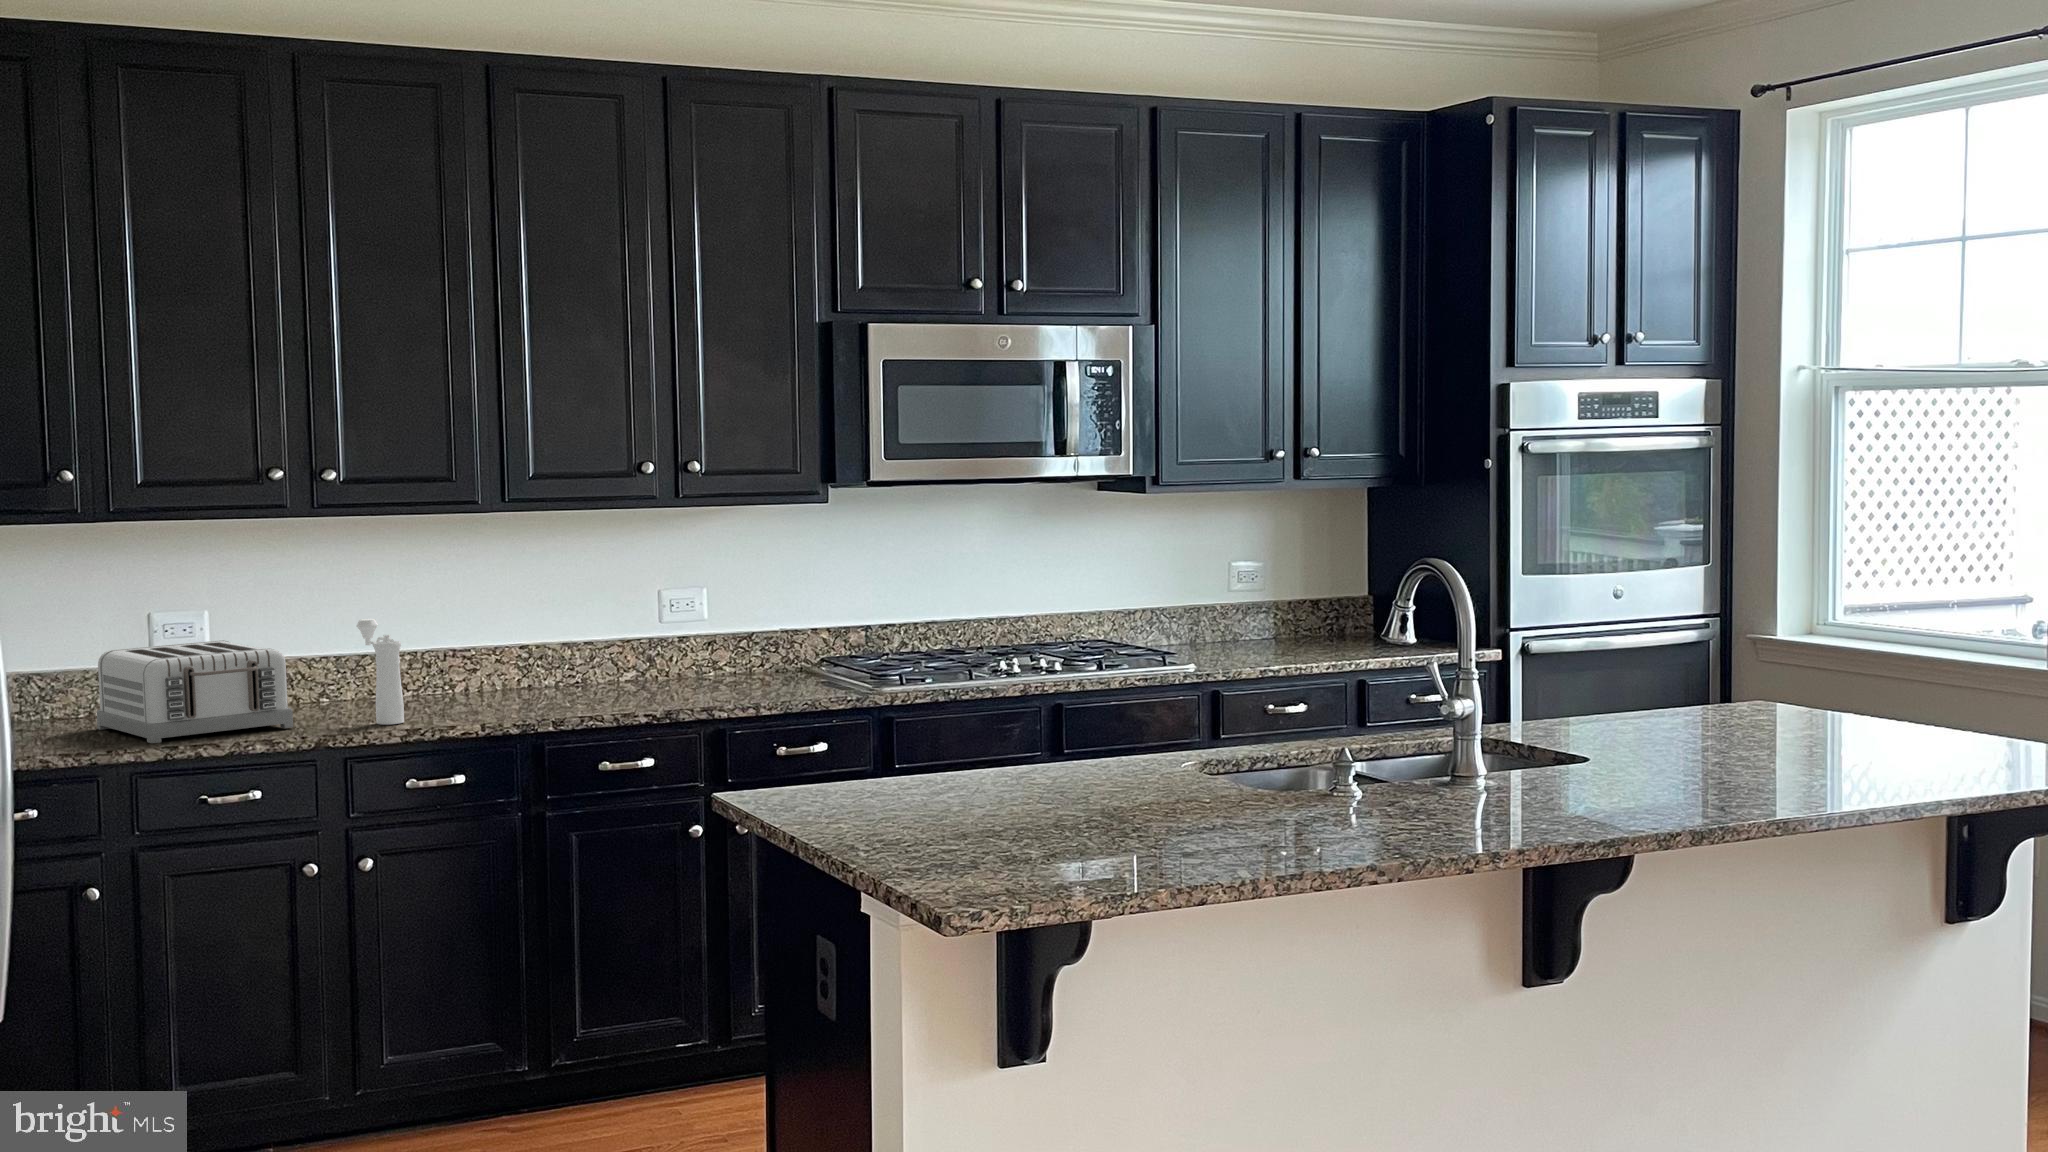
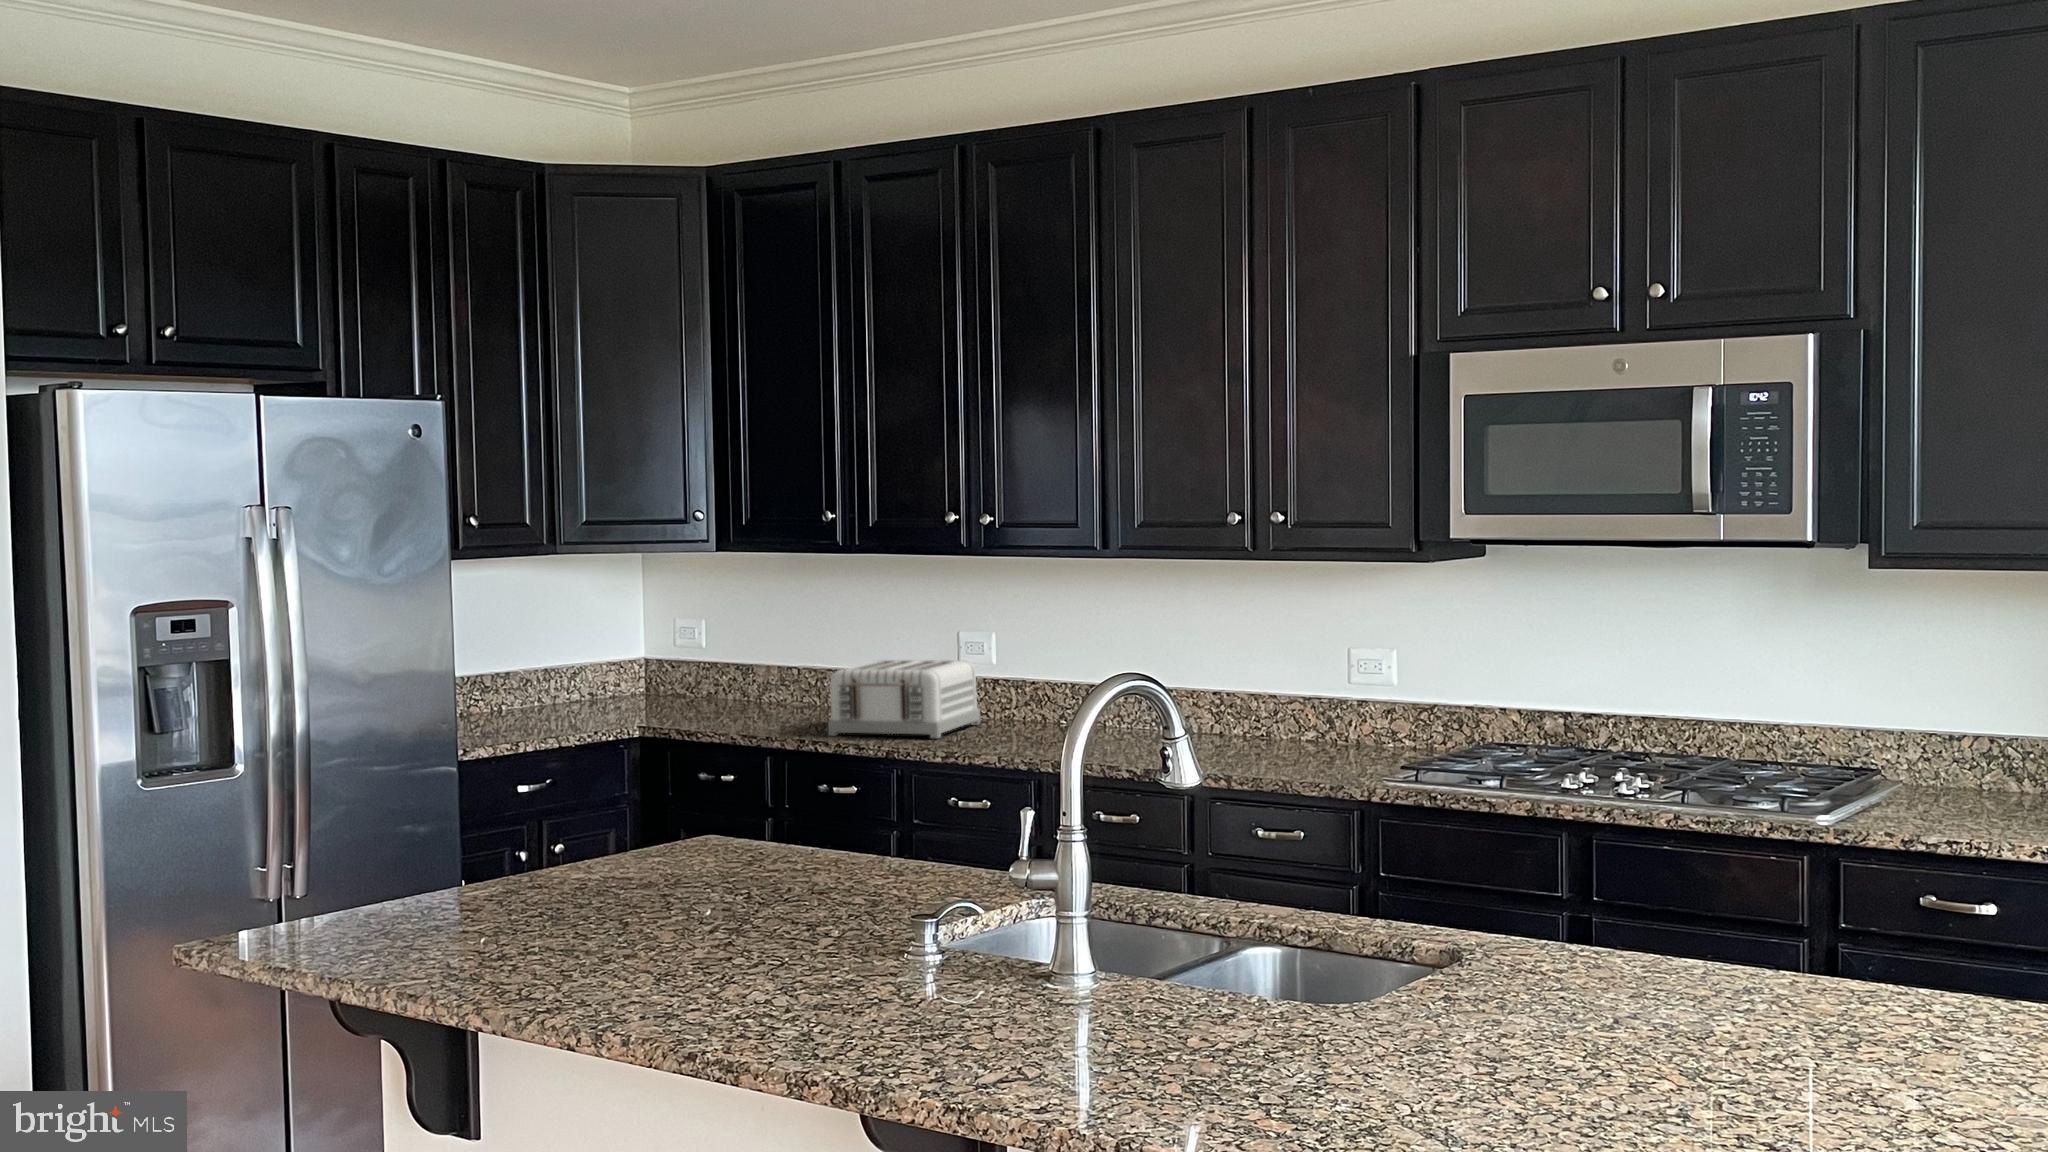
pepper mill: present [357,619,404,725] -> none [985,652,1025,747]

